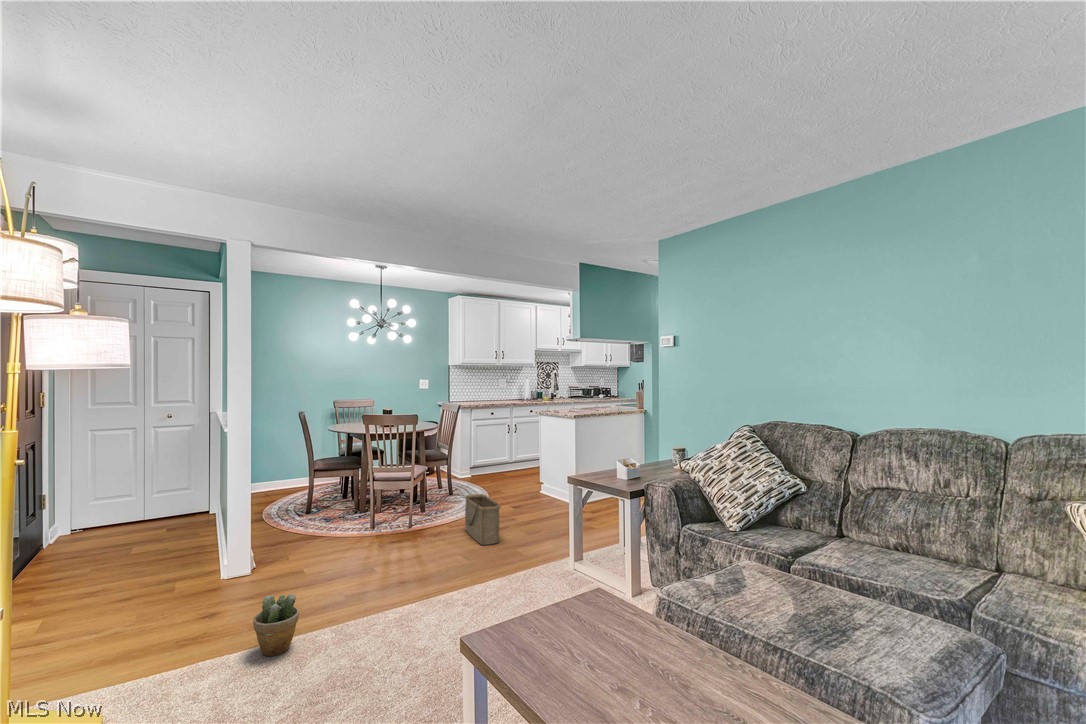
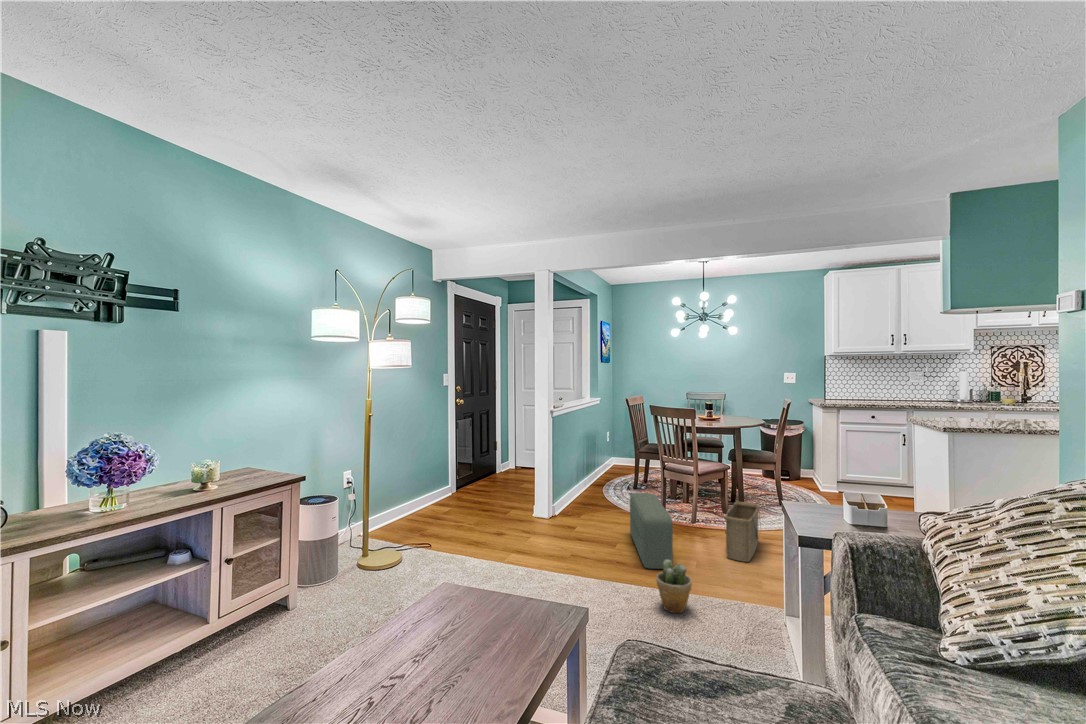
pouf: none [380,505,464,576] -> present [630,493,673,569]
potted plant: present [253,594,299,656] -> present [656,560,692,613]

